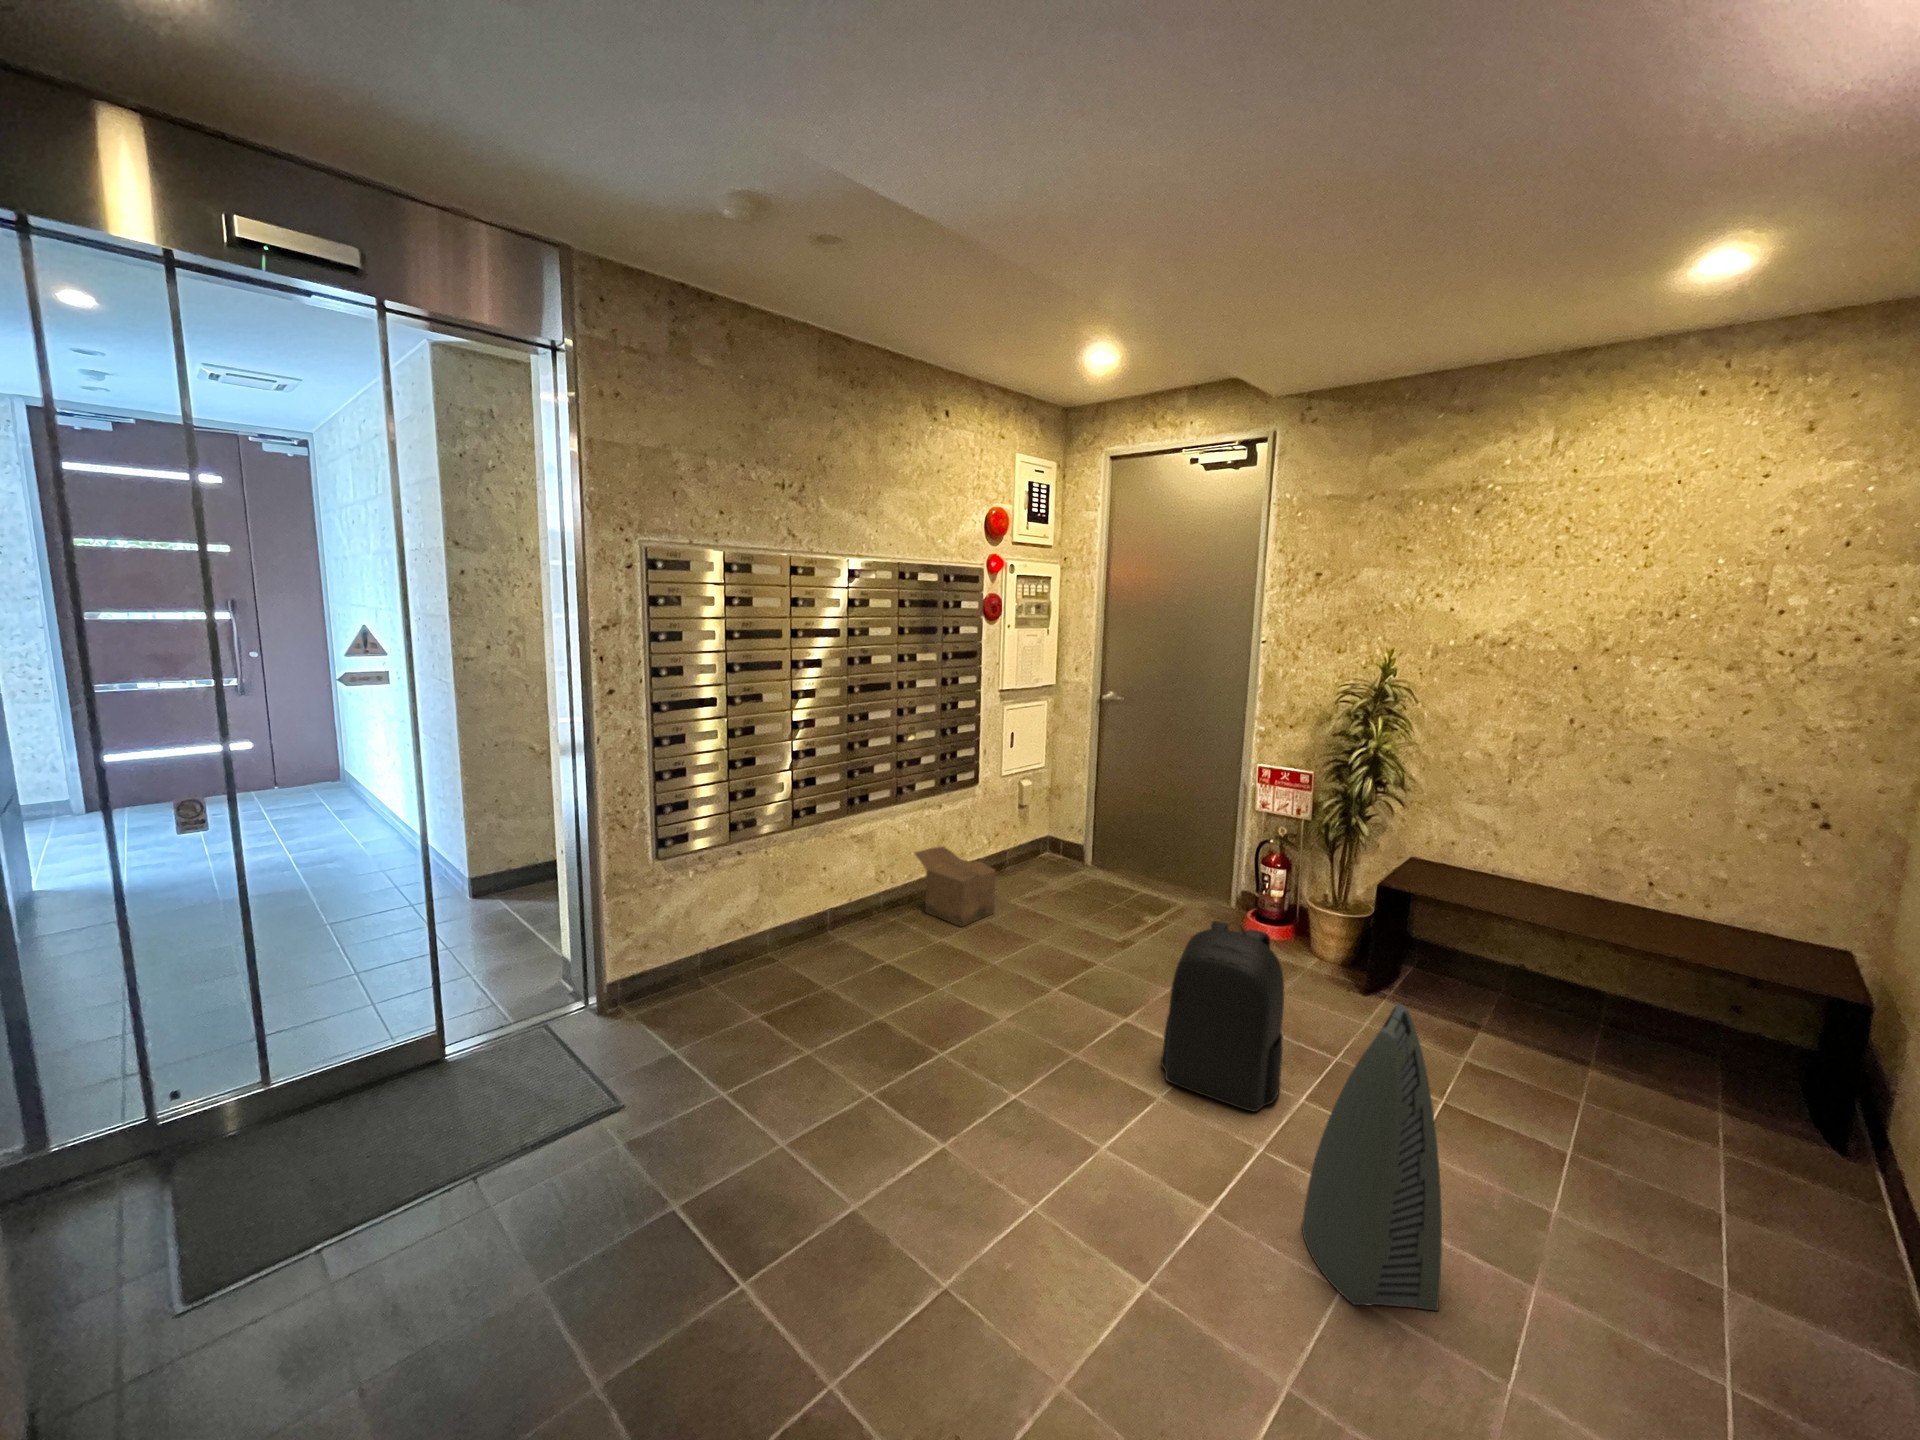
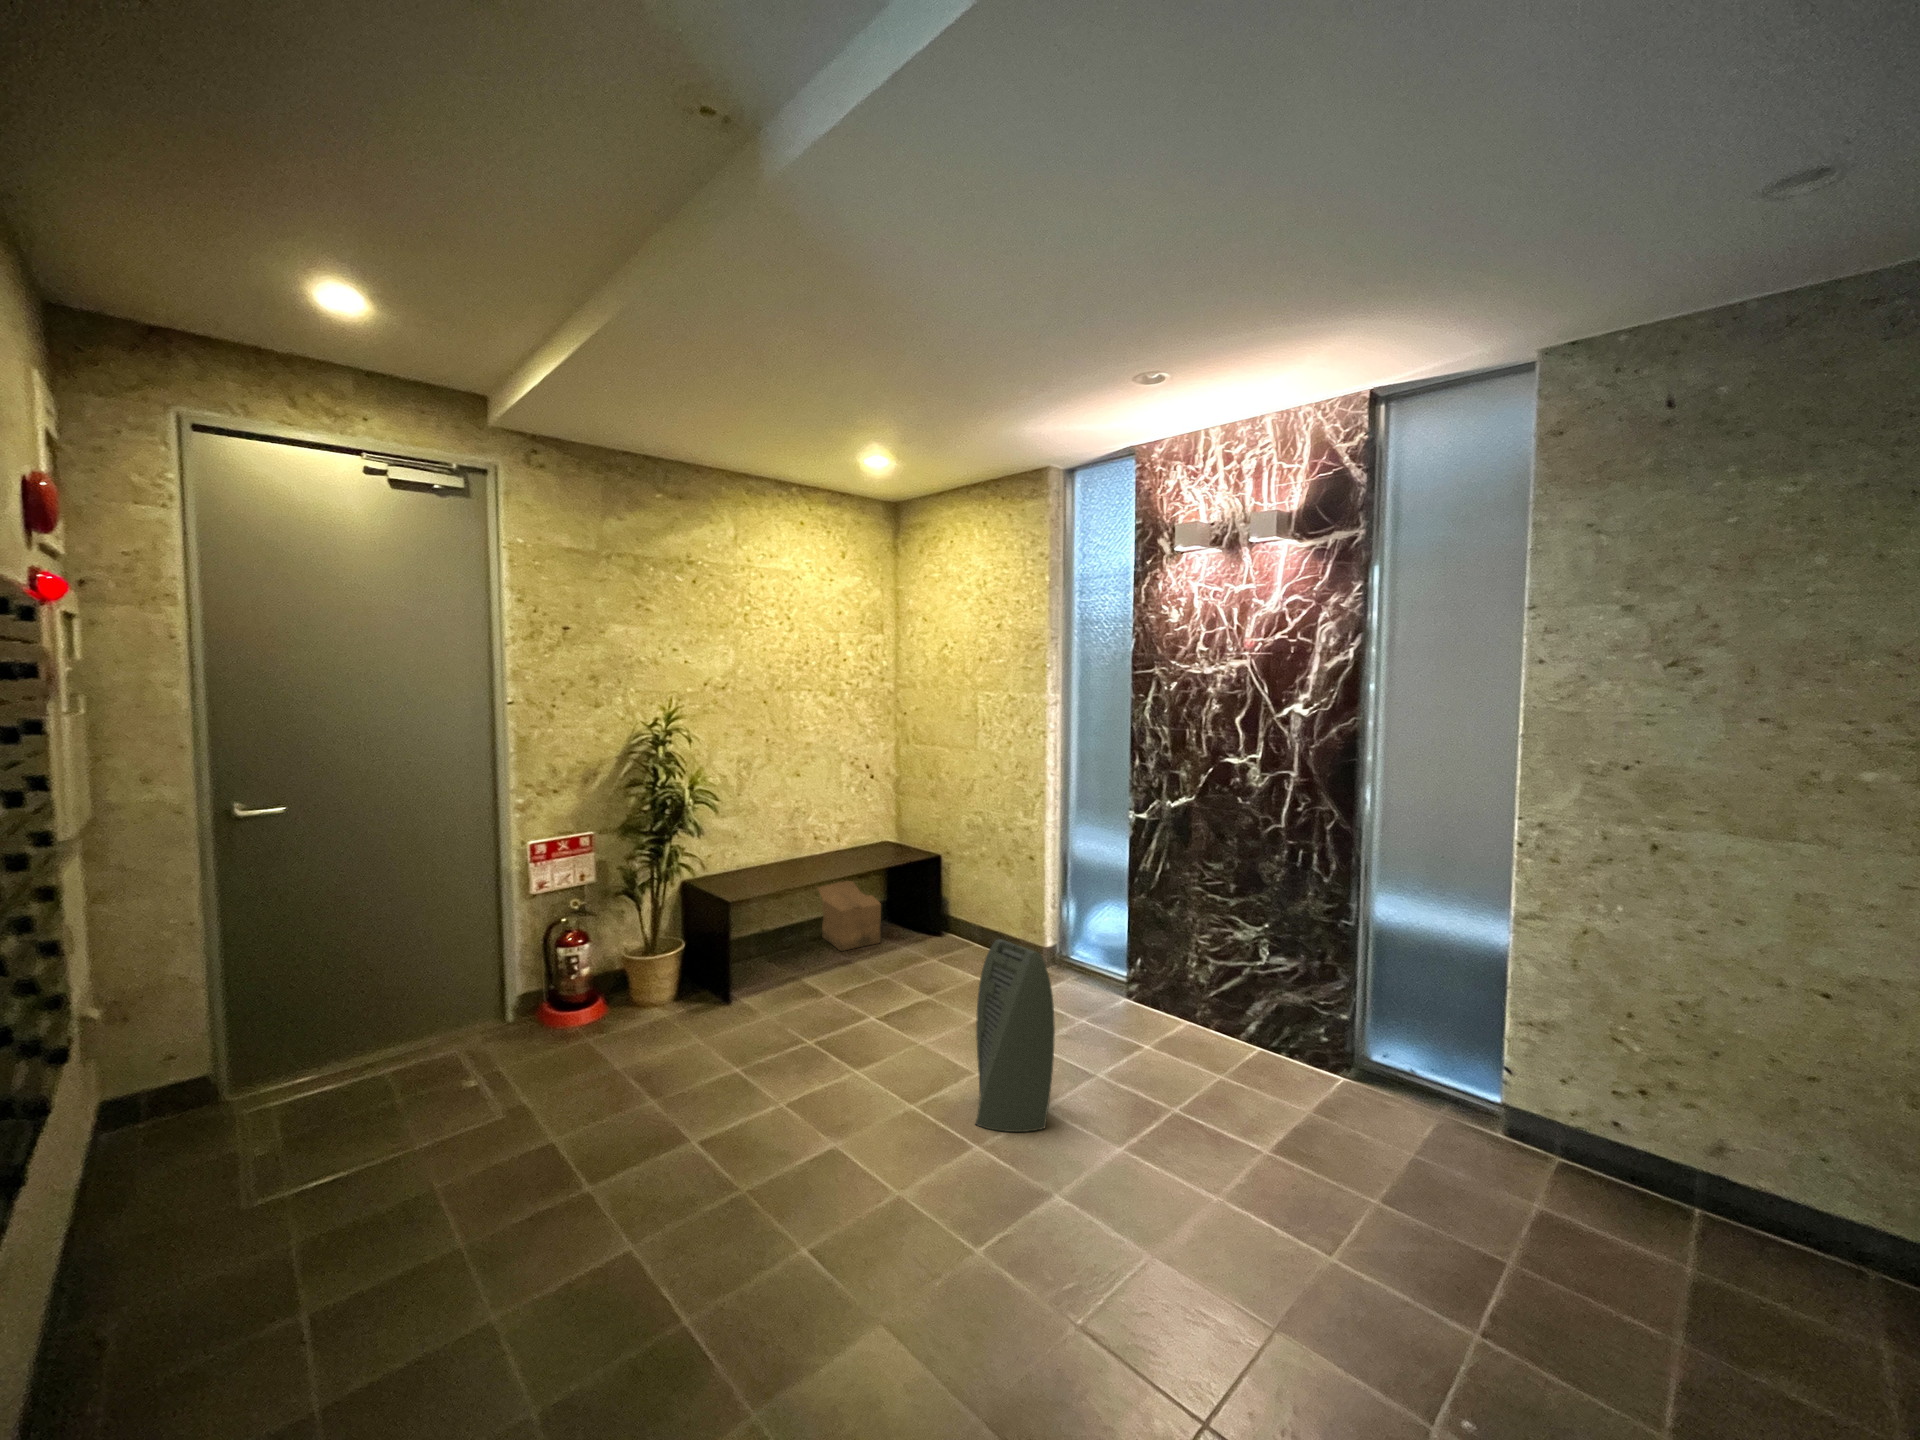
cardboard box: present [915,846,996,927] -> present [818,881,881,951]
backpack: present [1161,921,1284,1111] -> none [752,968,863,1145]

